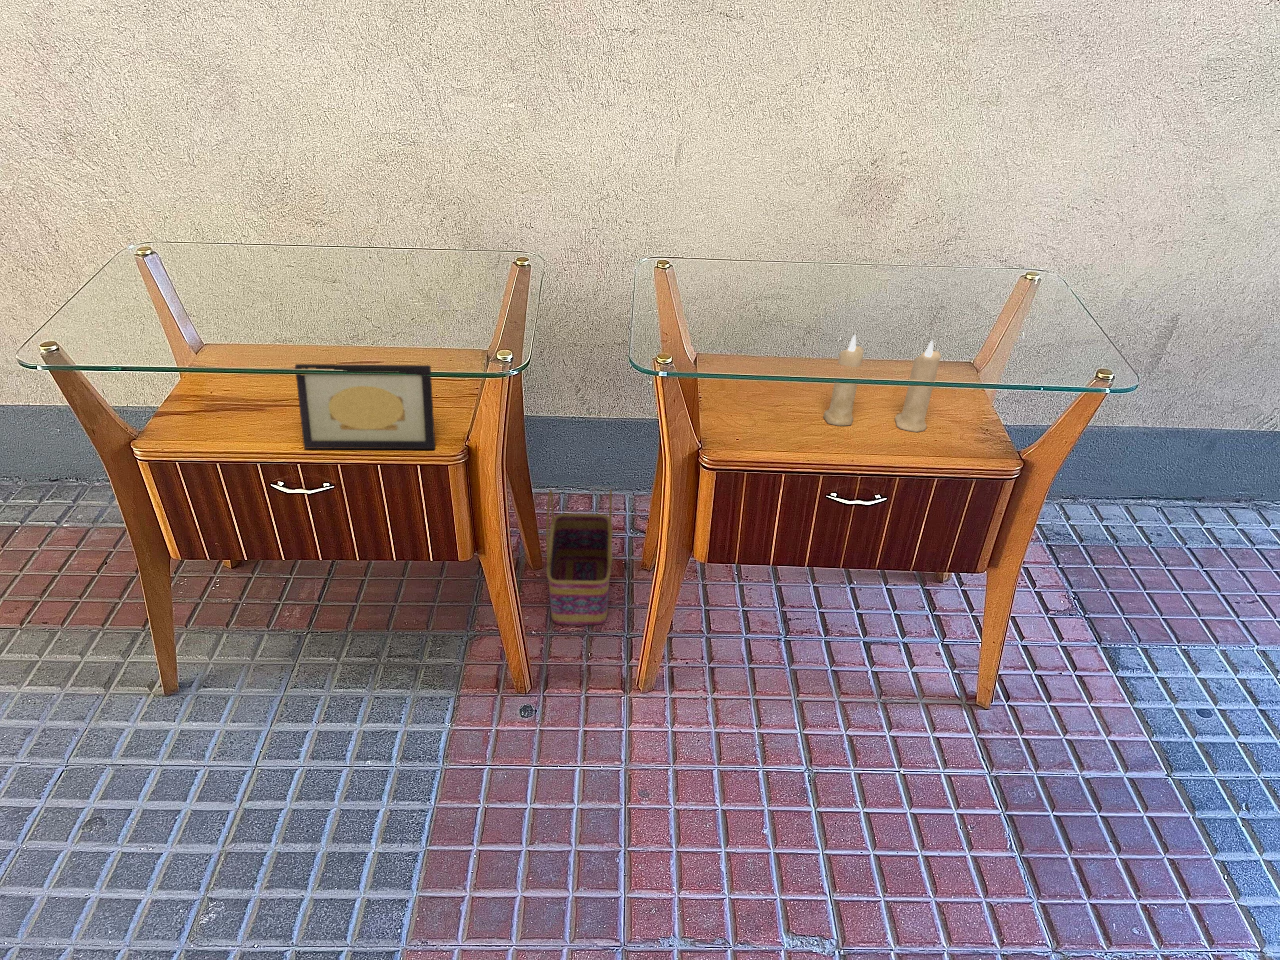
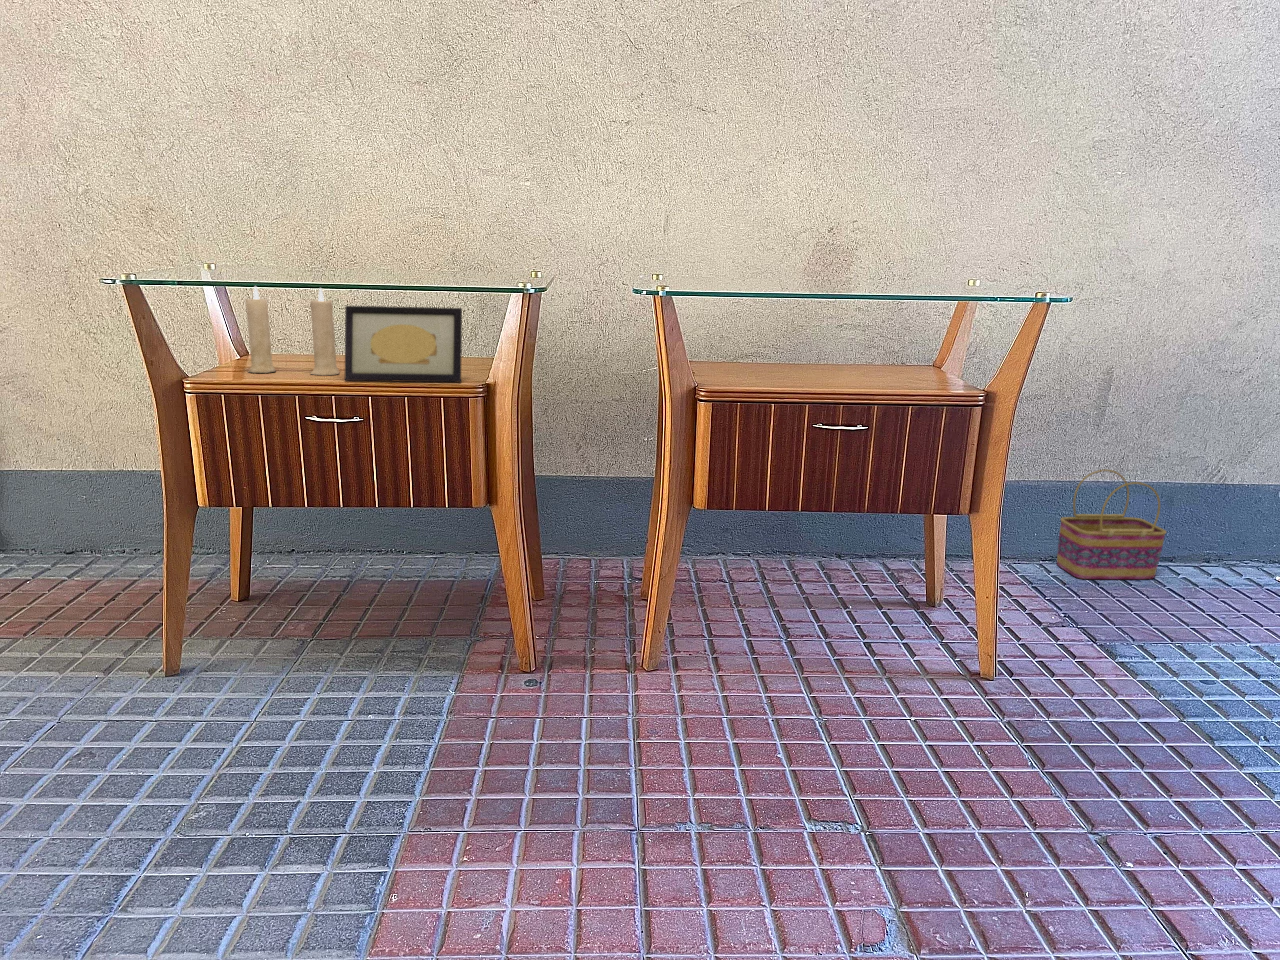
candle: present [824,335,941,432] -> present [246,287,339,375]
basket: present [546,490,613,625] -> present [1057,469,1166,579]

